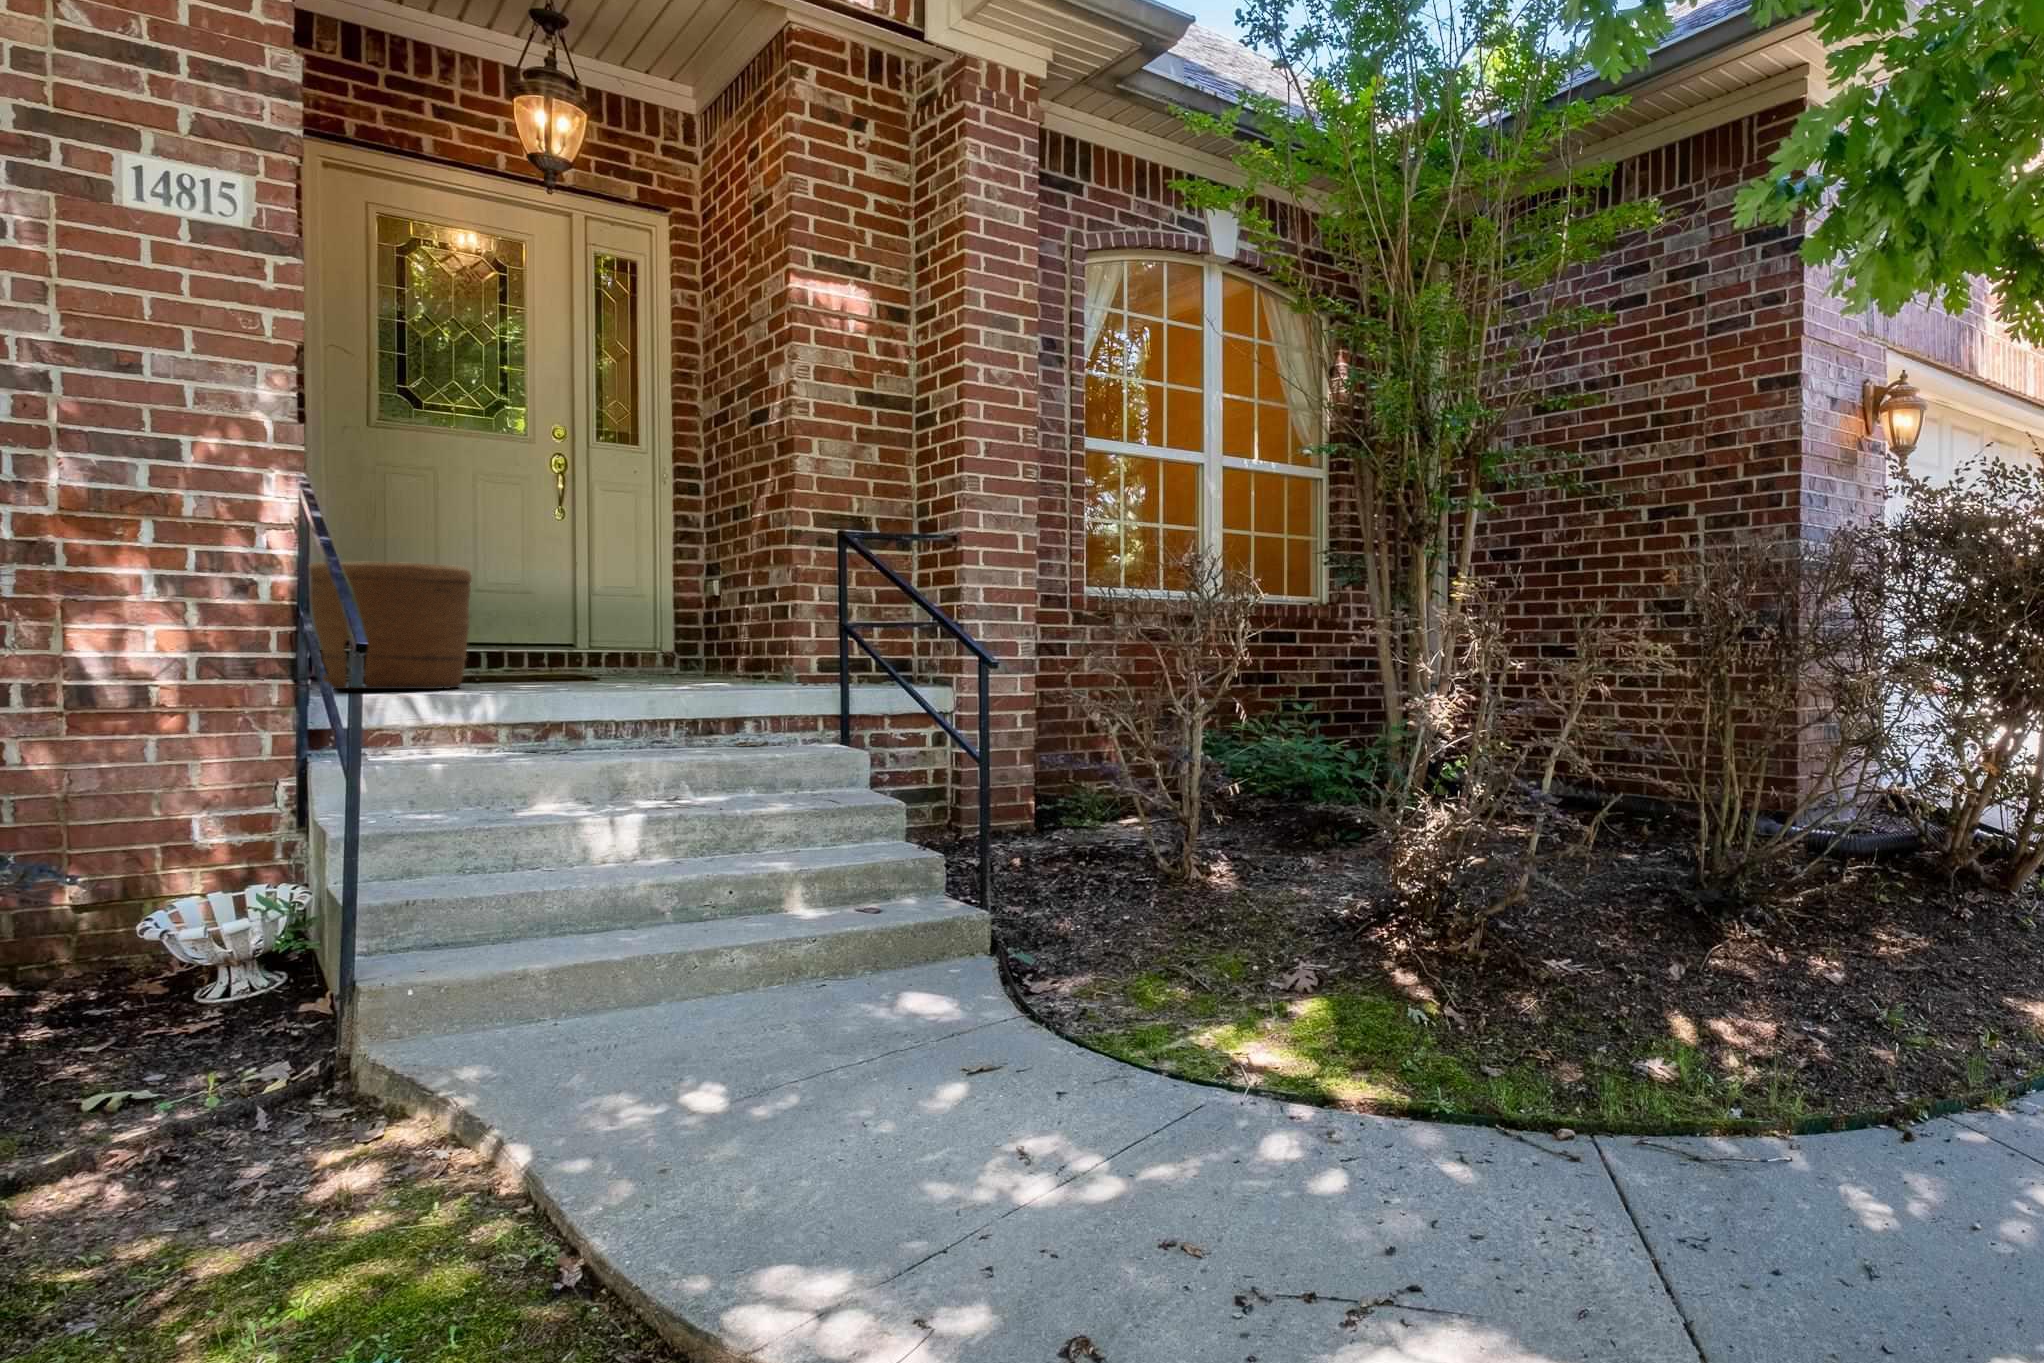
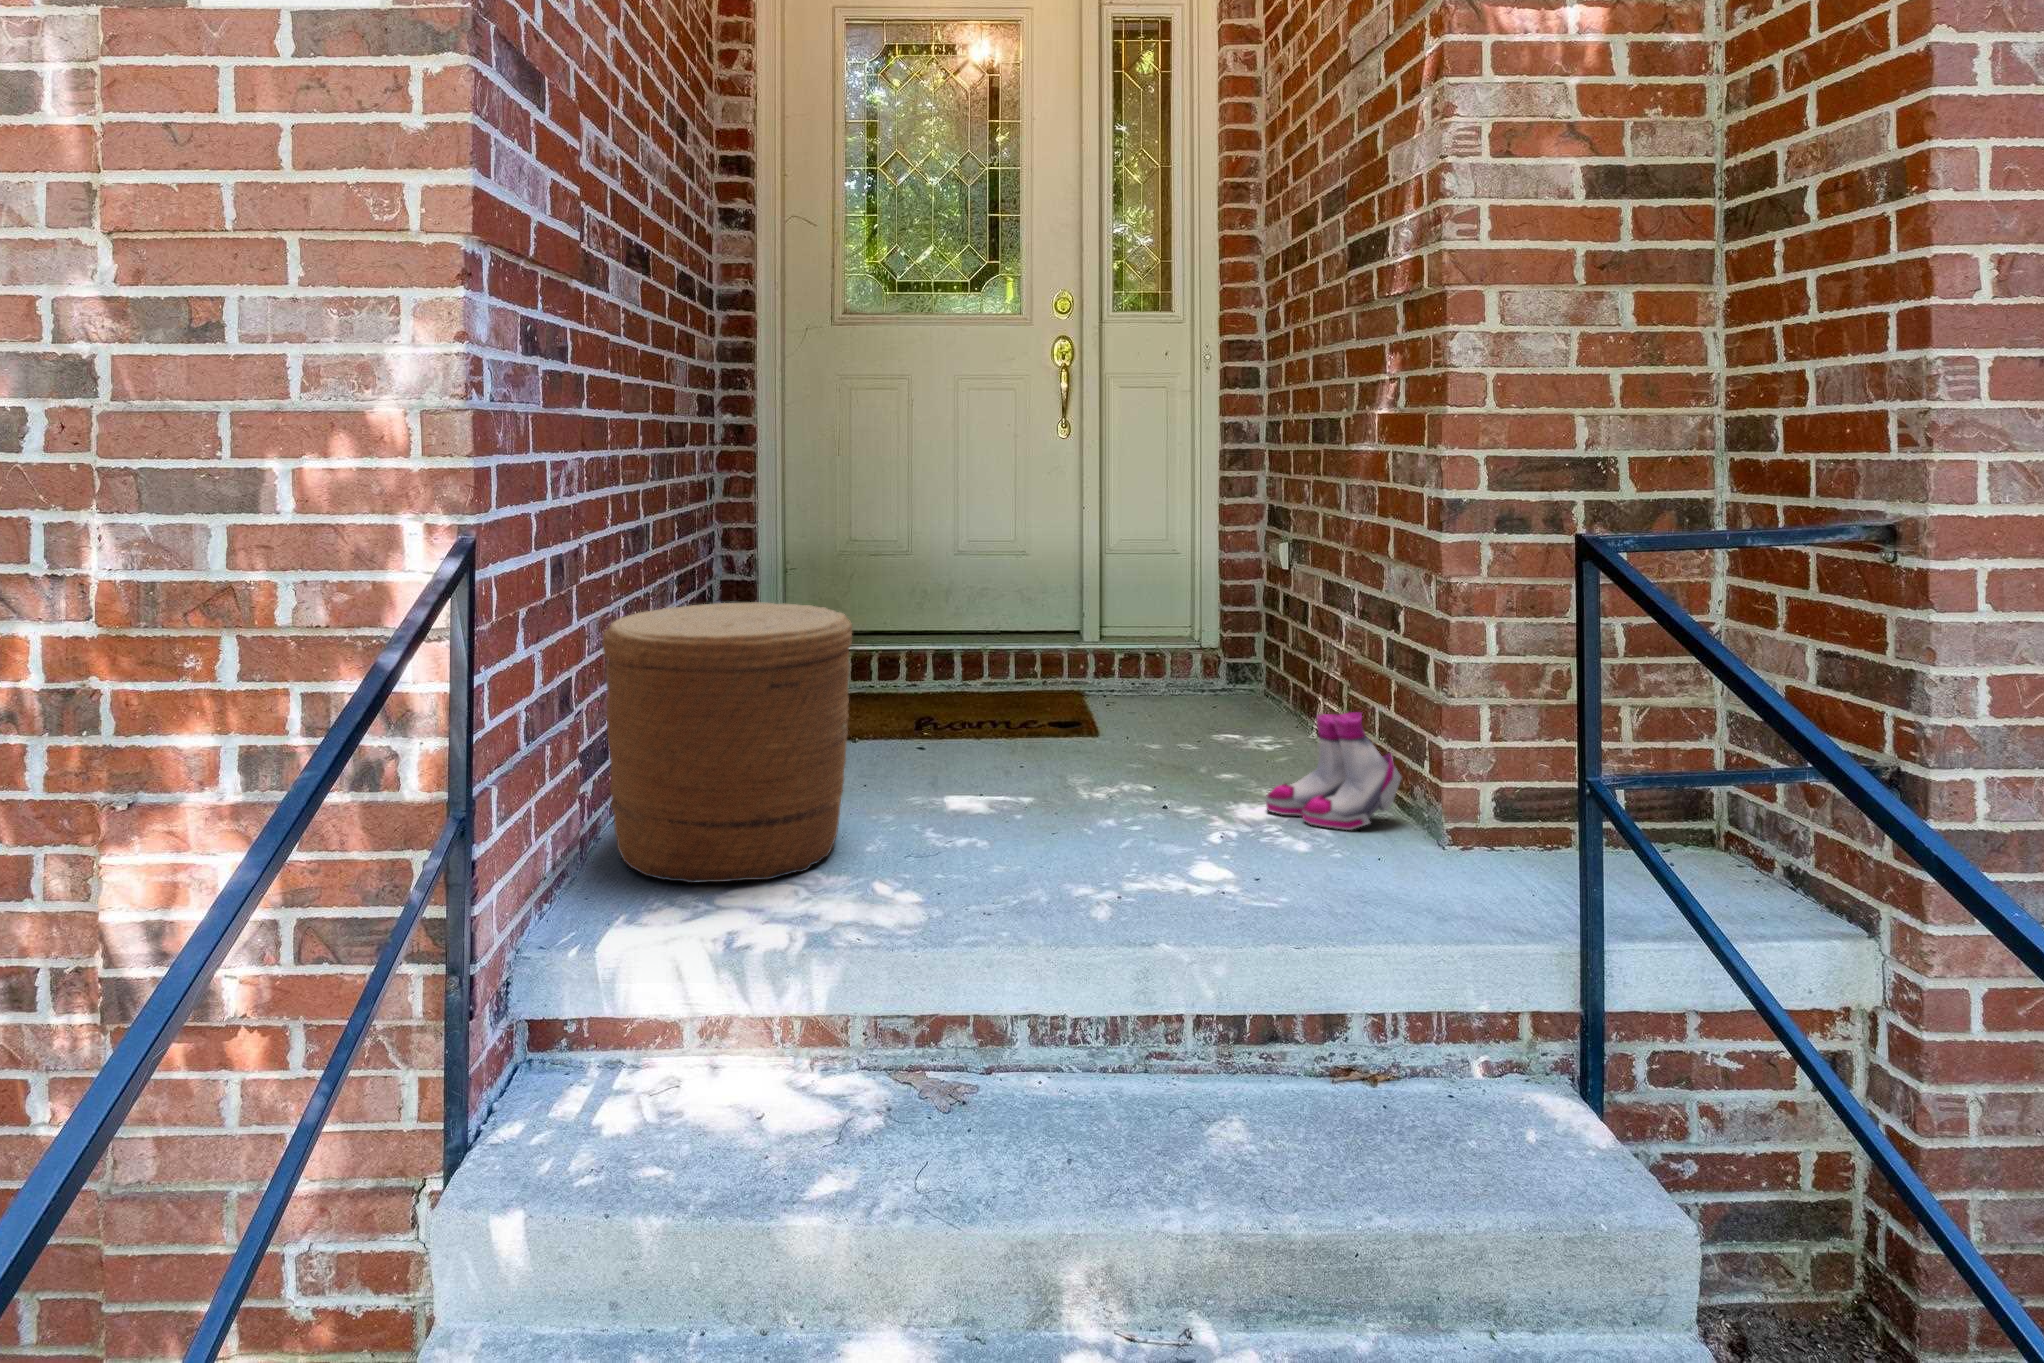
boots: none [705,629,774,680] -> present [1266,712,1402,830]

